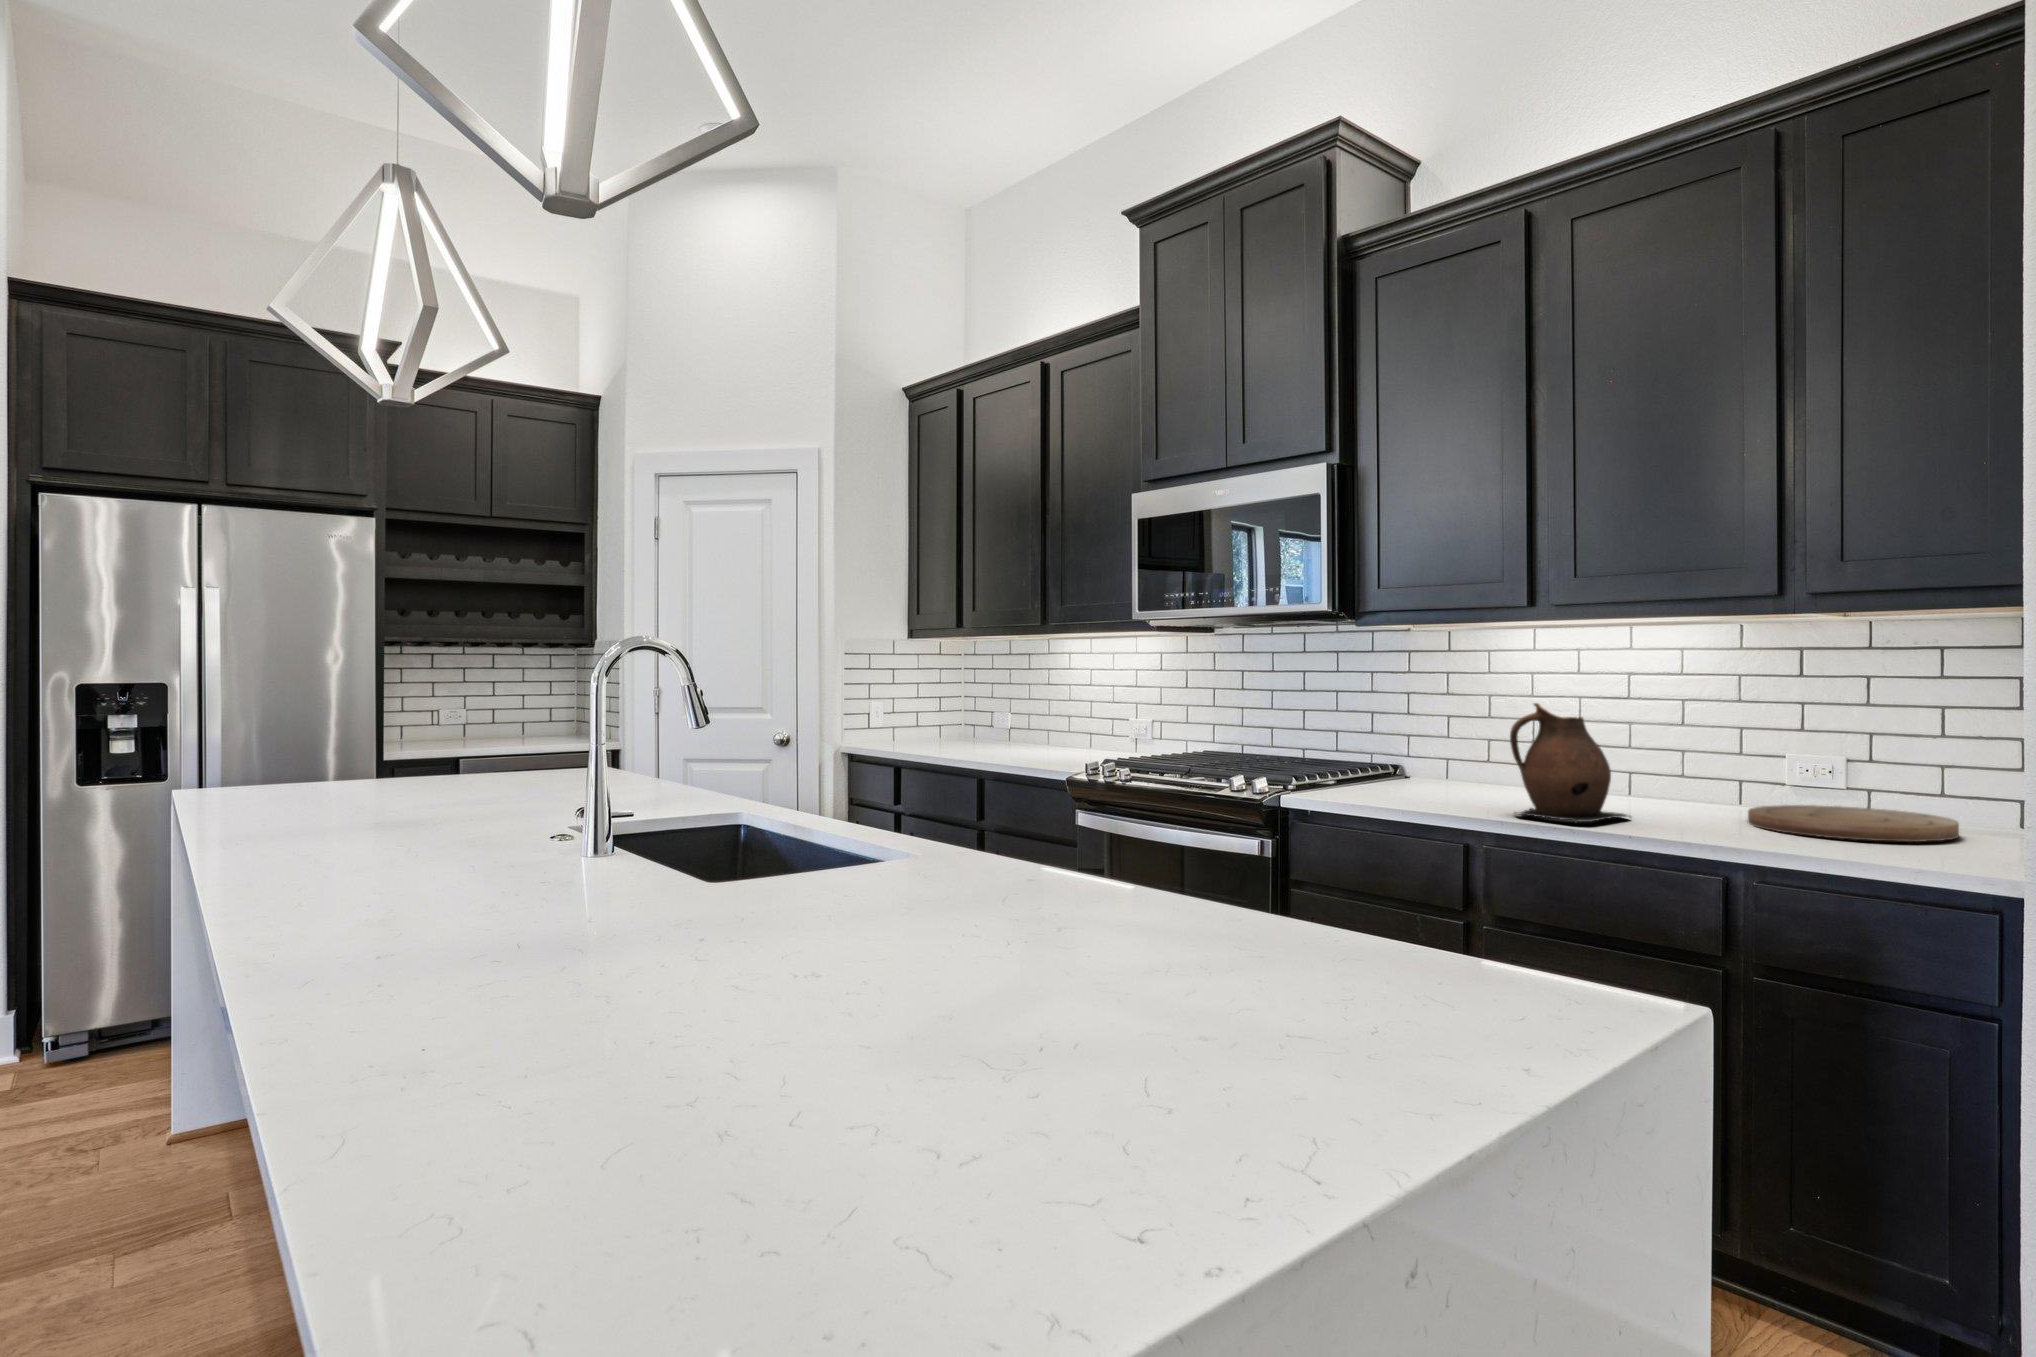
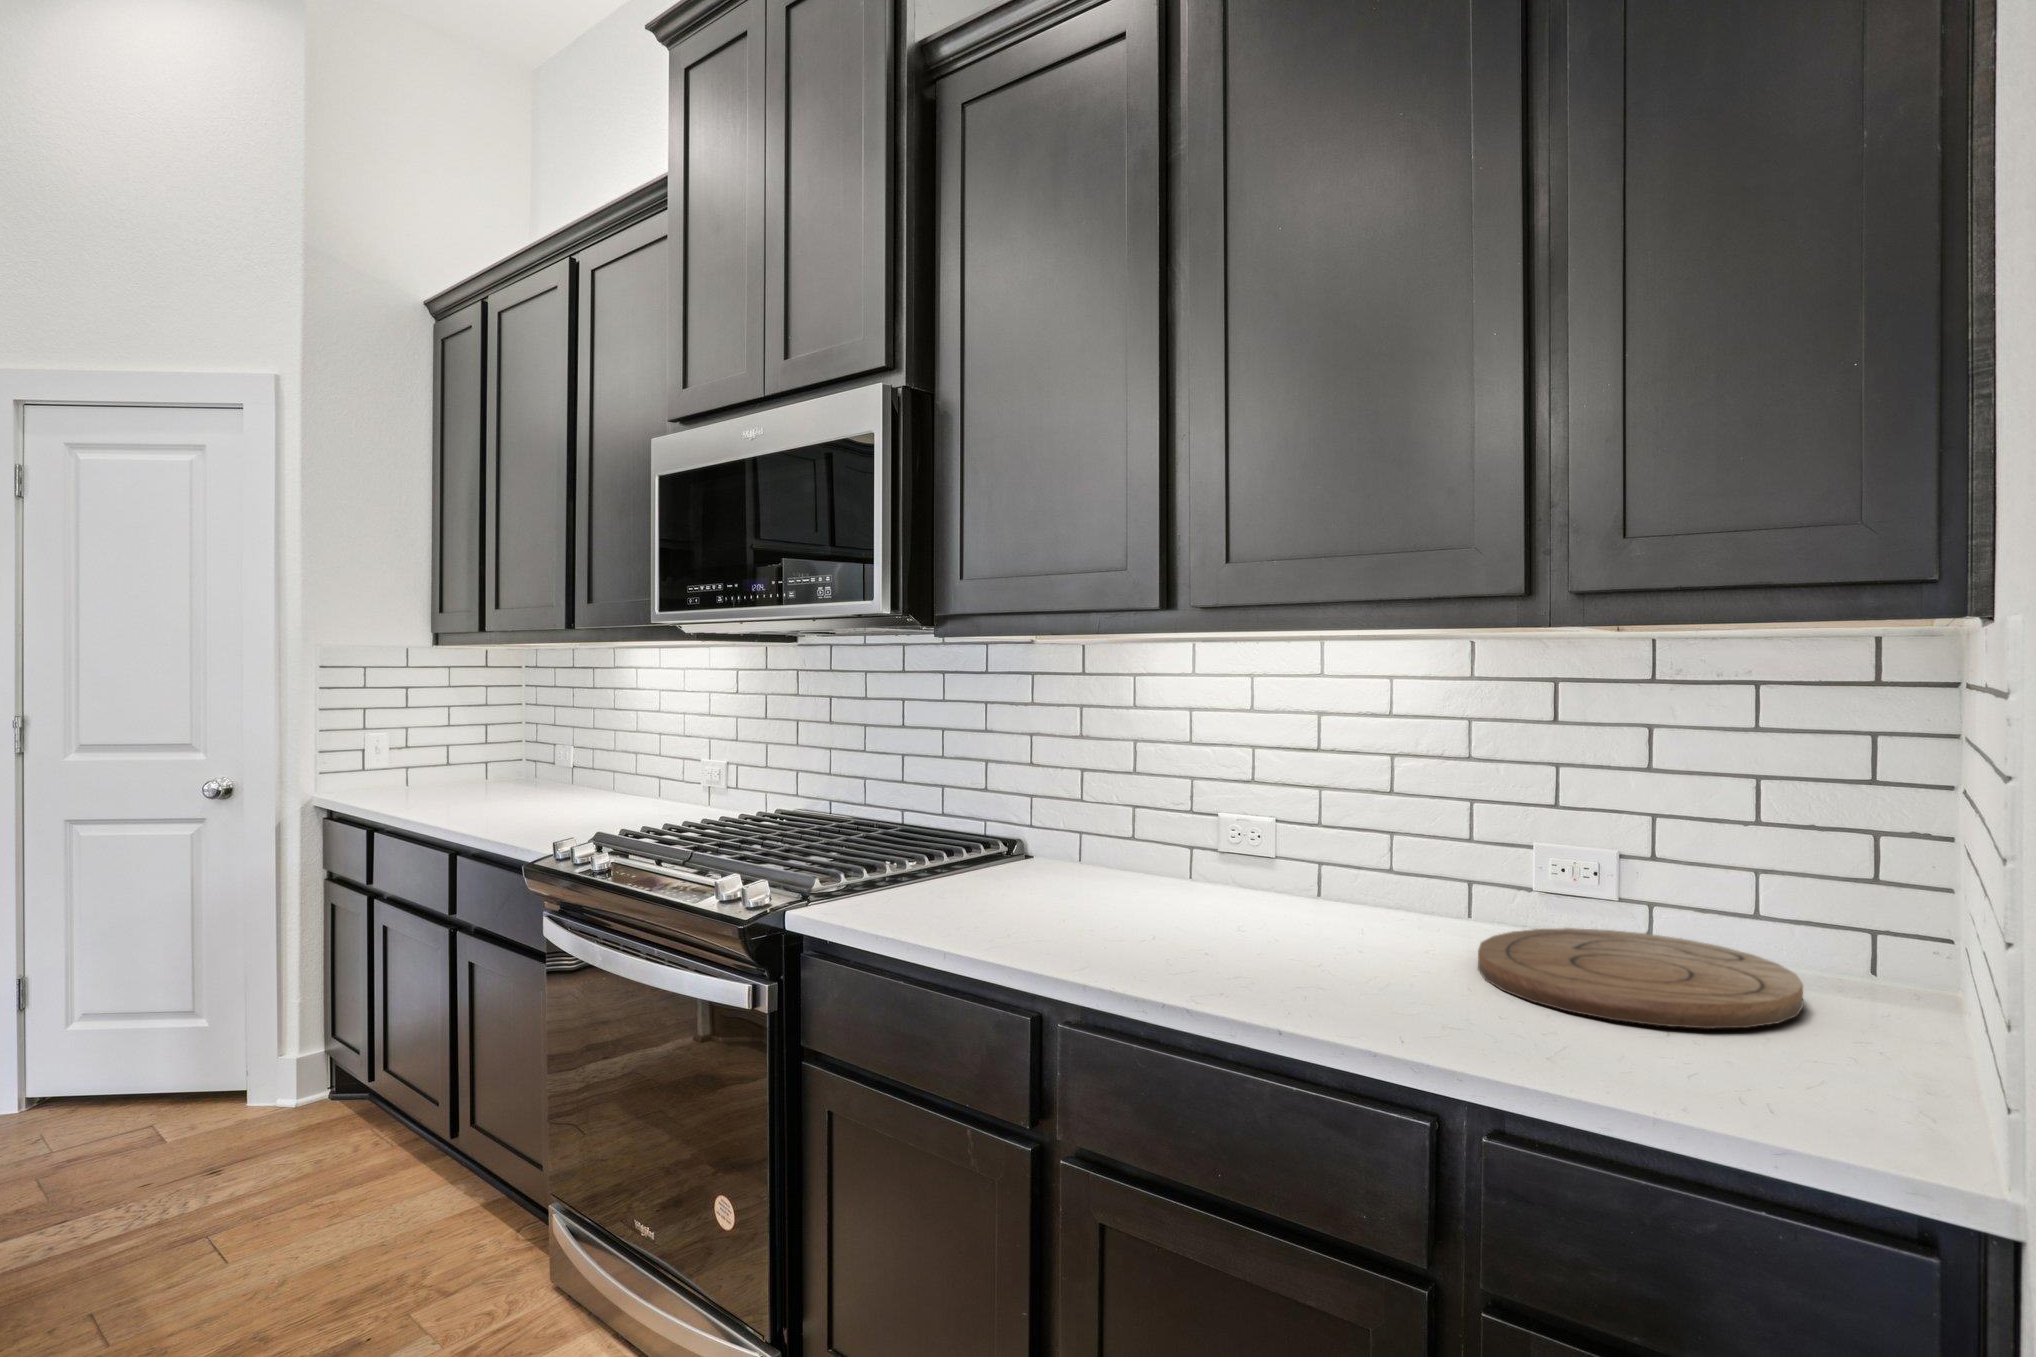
ceramic pitcher: present [1510,703,1631,823] -> none [1110,773,1300,995]

